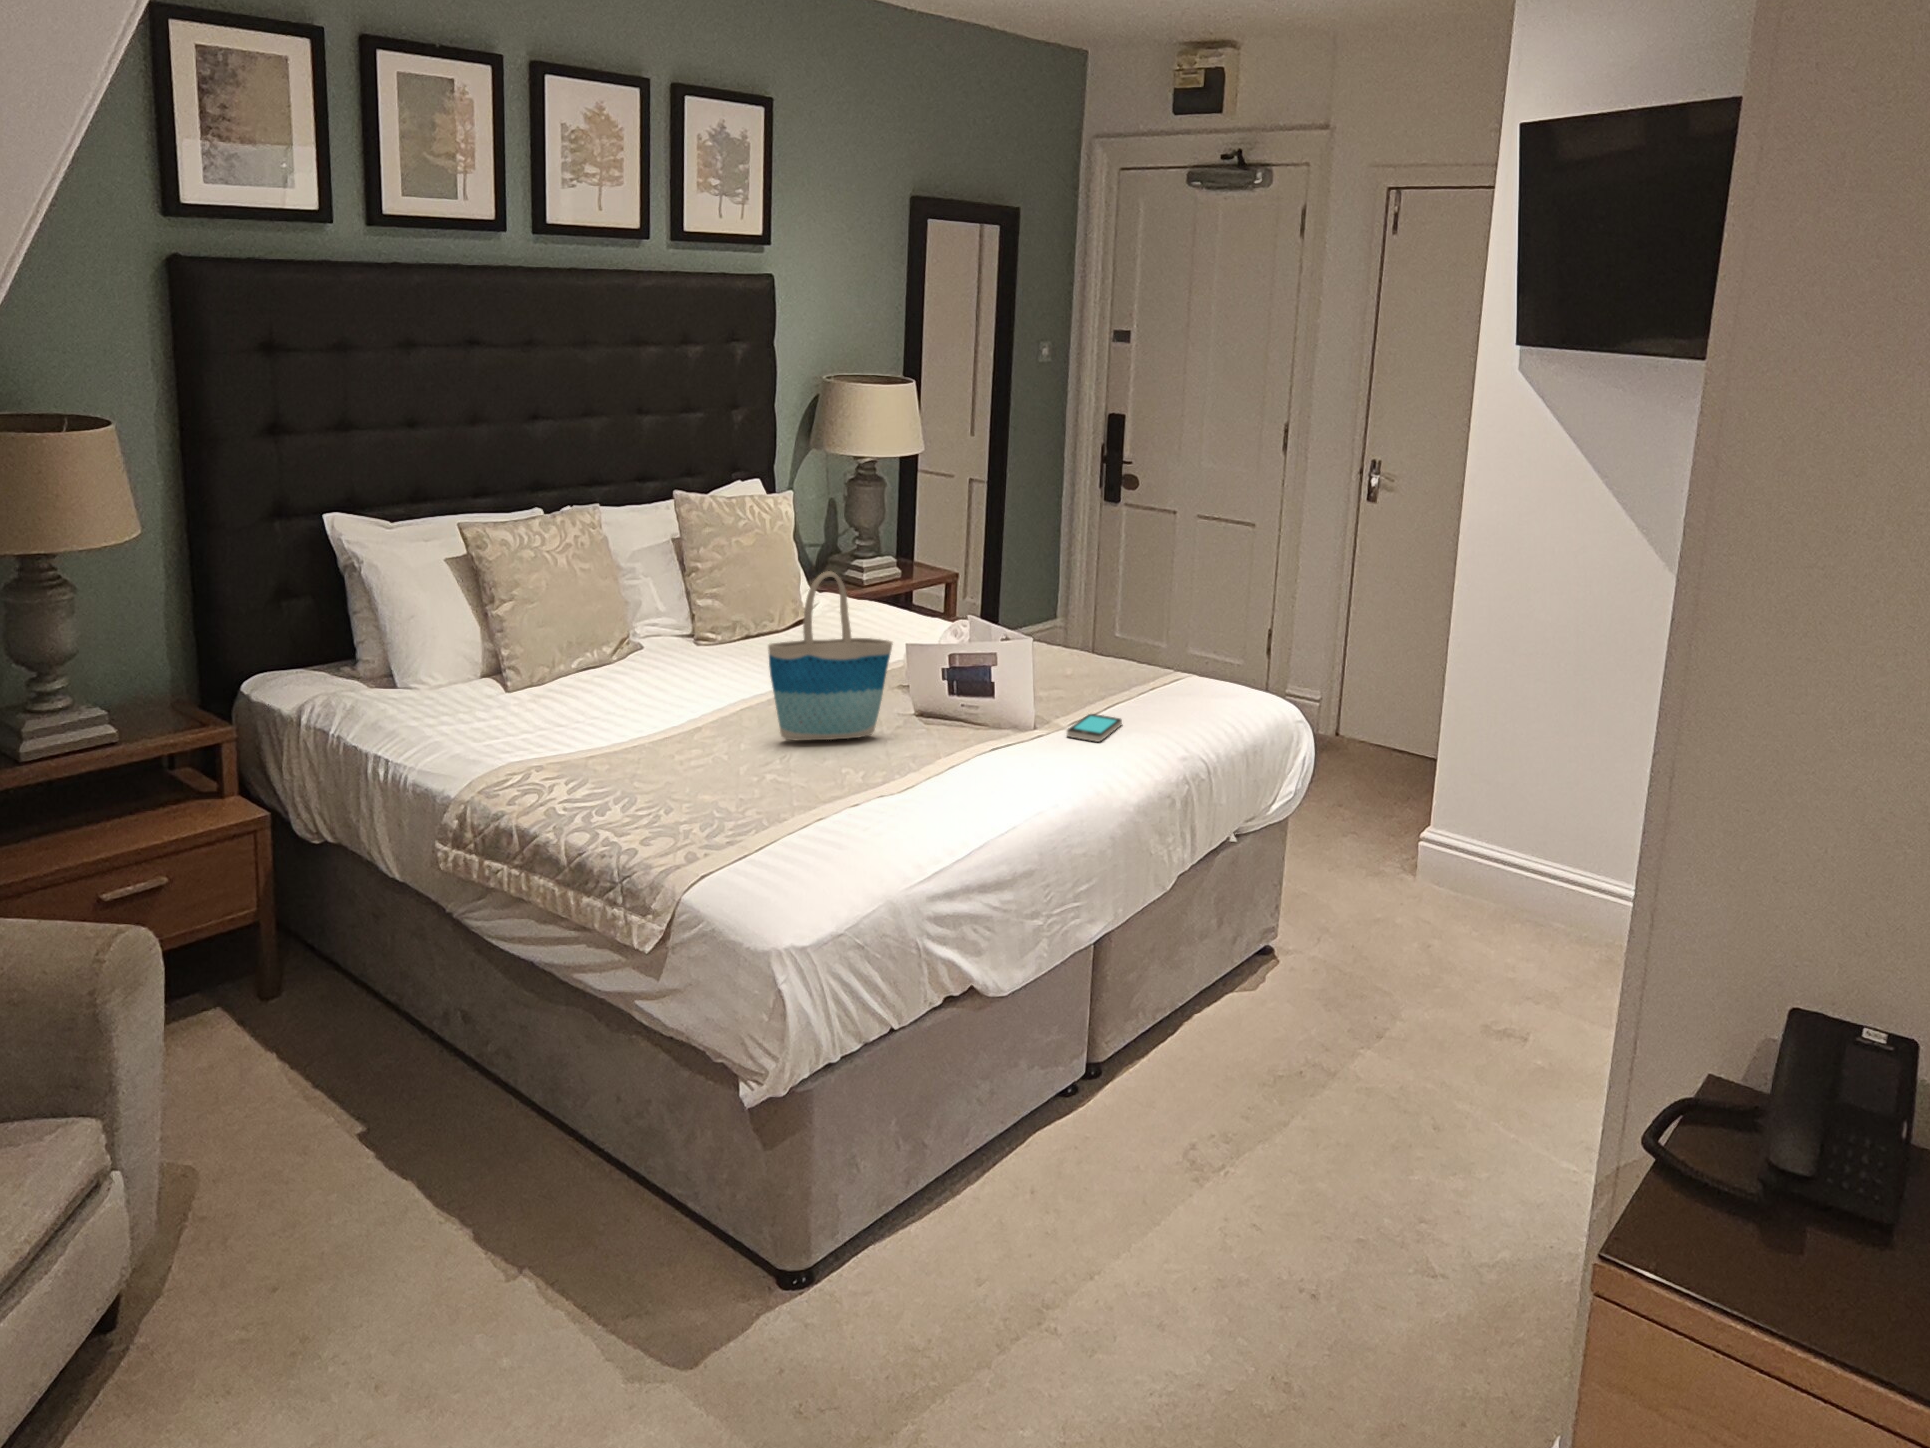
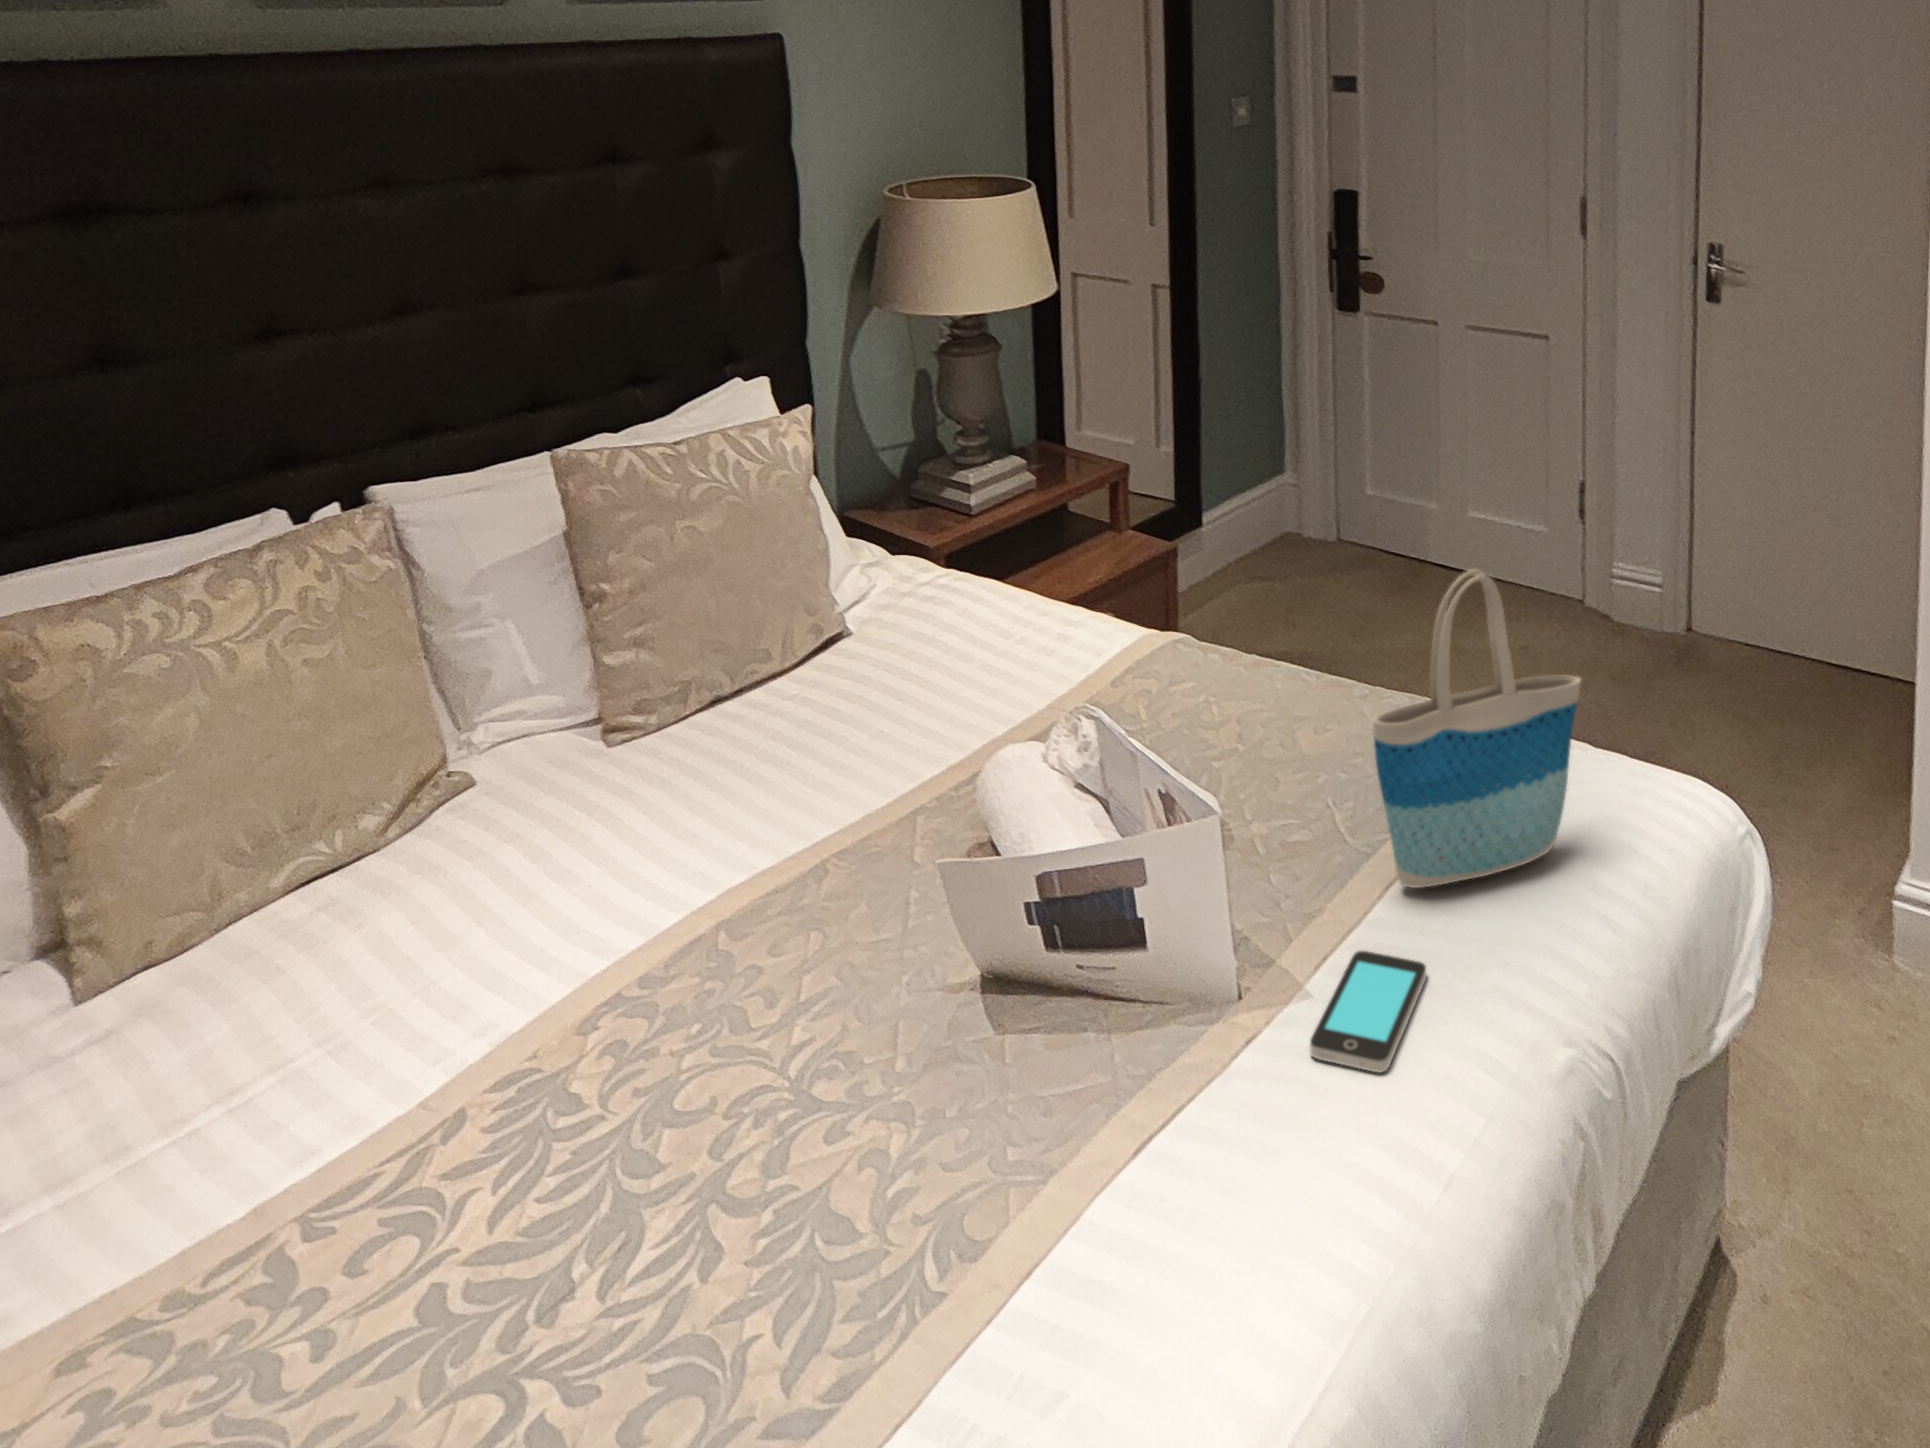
tote bag: present [768,571,893,740] -> present [1373,569,1581,888]

